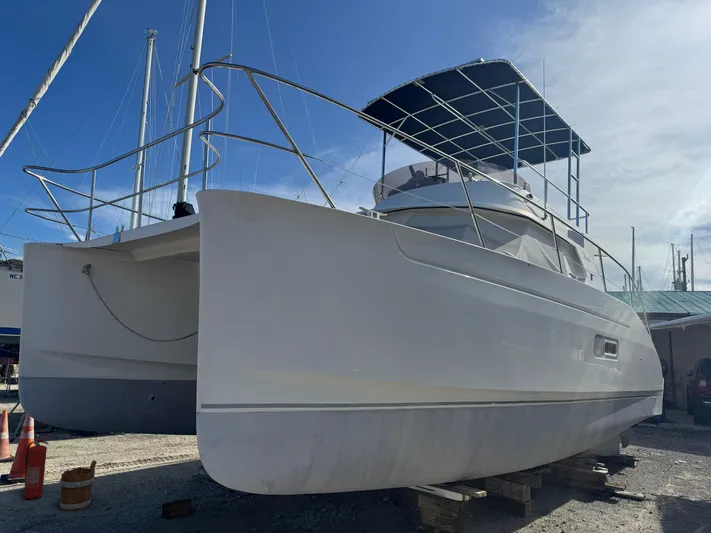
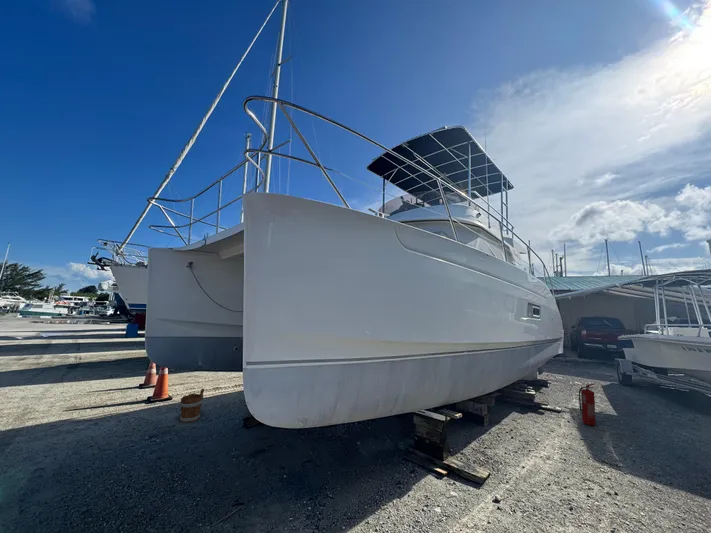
fire extinguisher: present [24,437,48,500] -> present [579,384,596,426]

